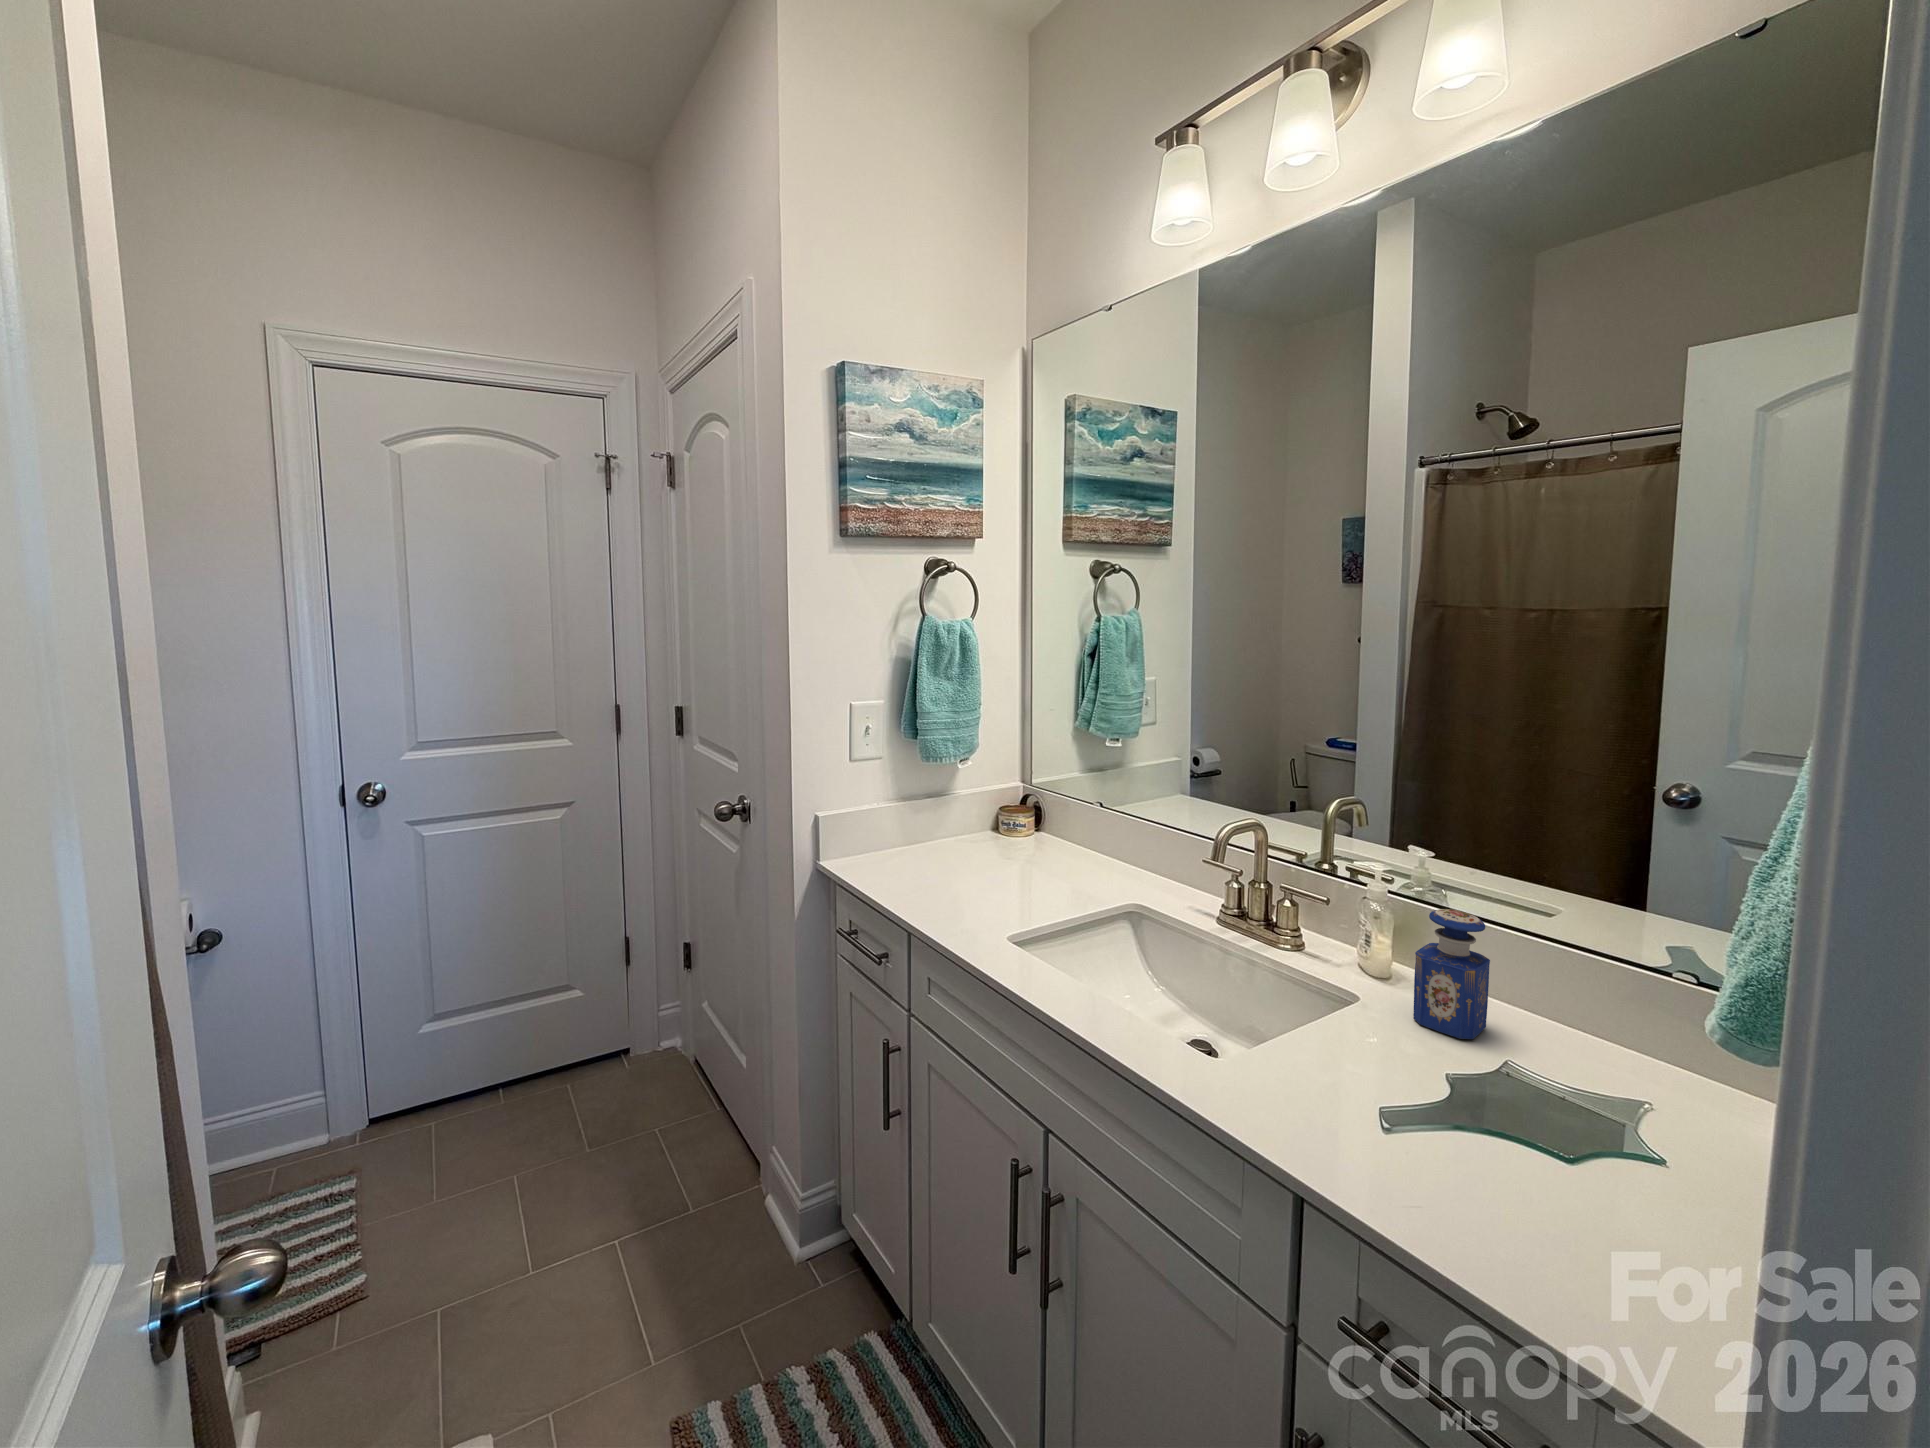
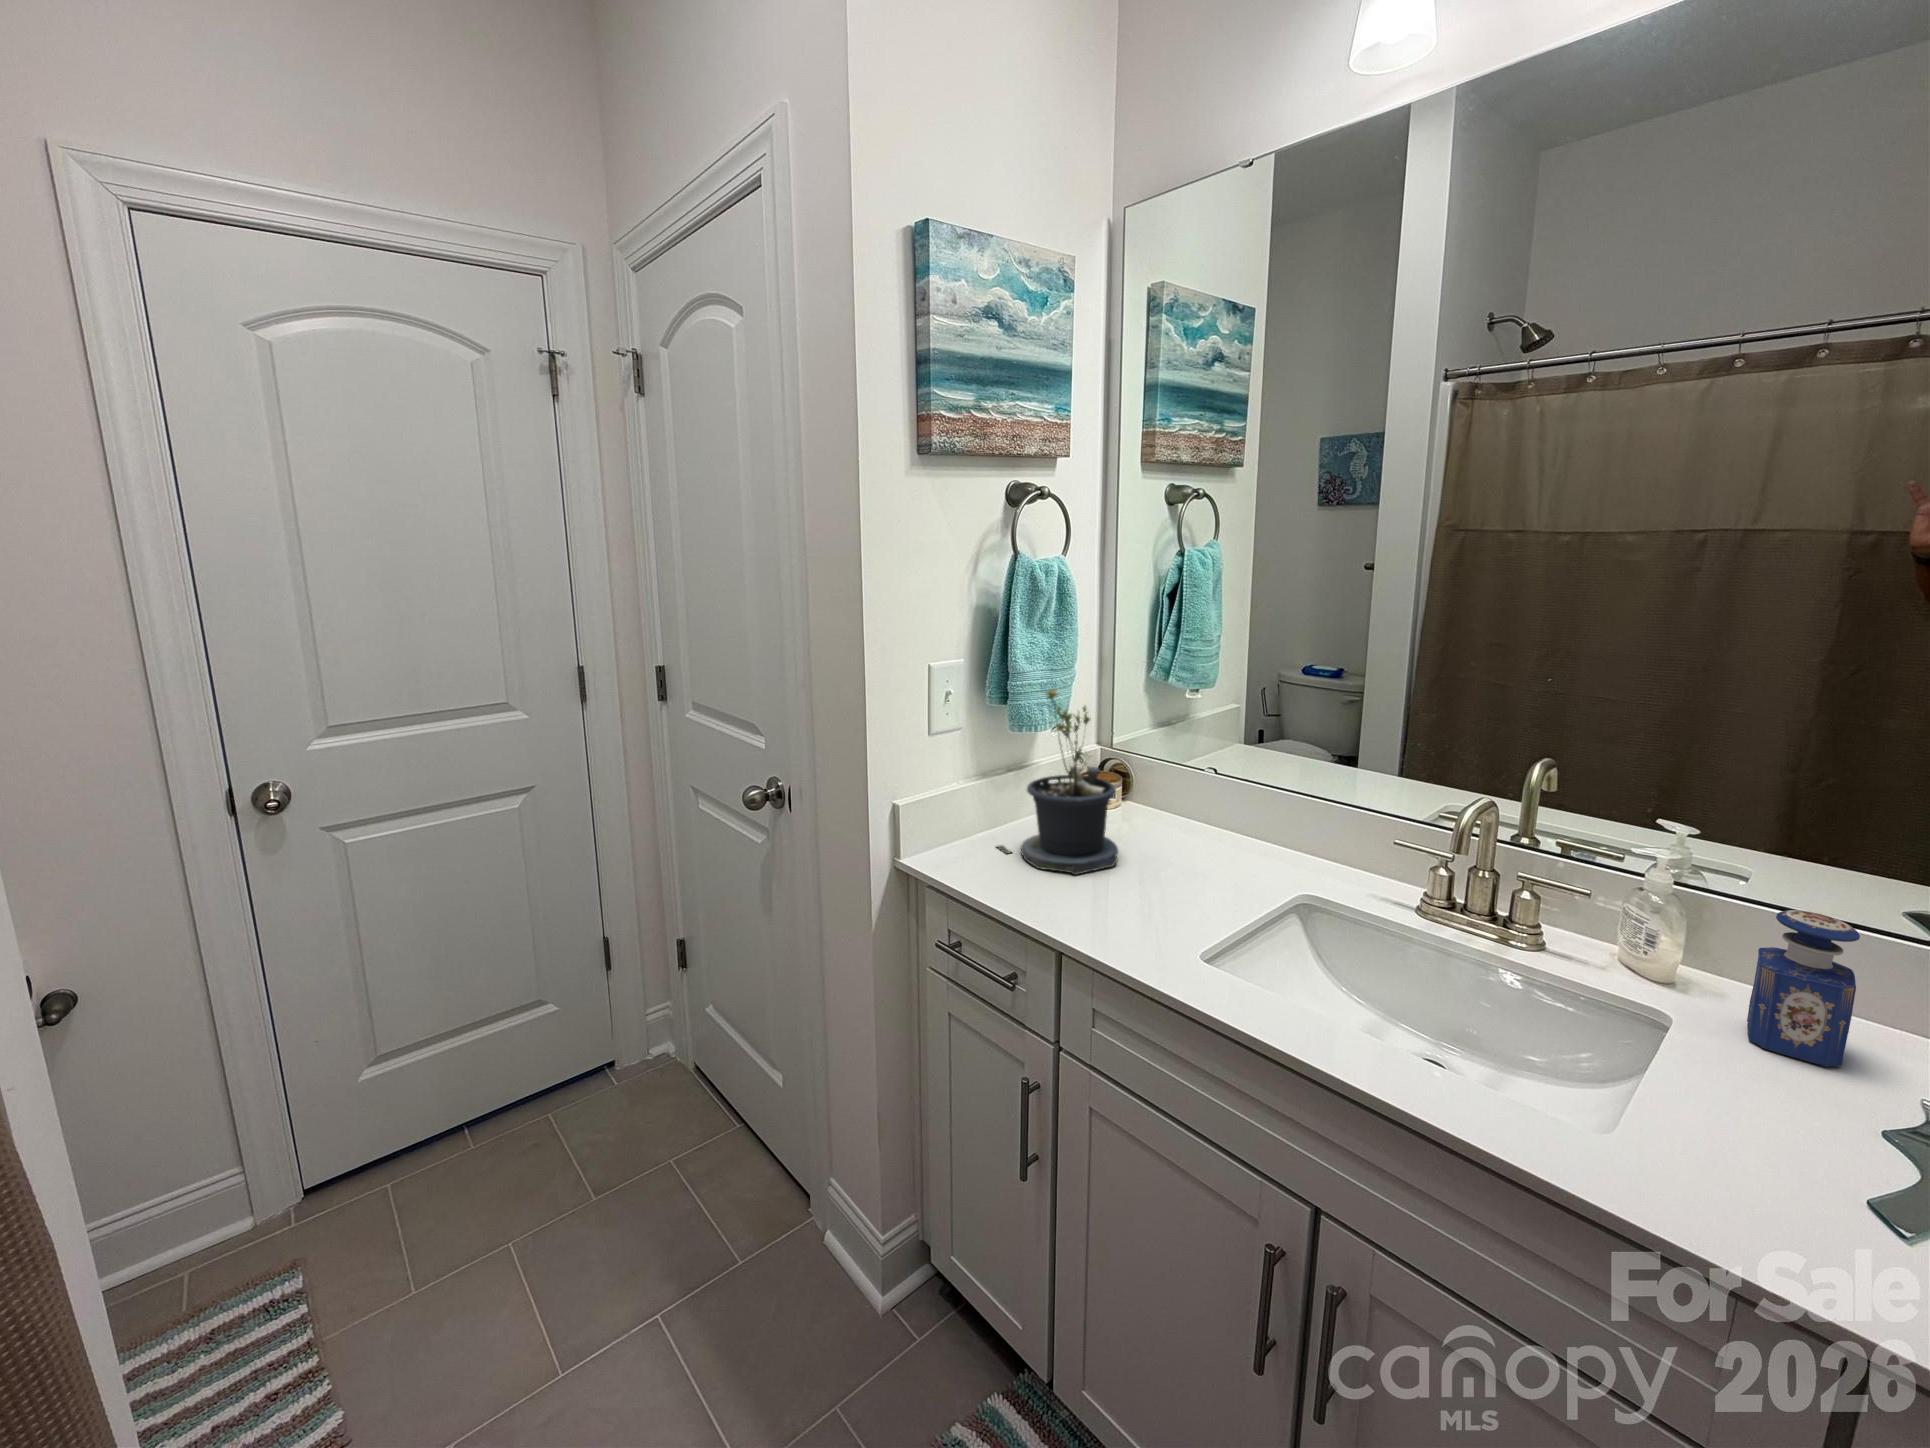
potted plant: none [902,724,1002,879] -> present [997,689,1118,875]

